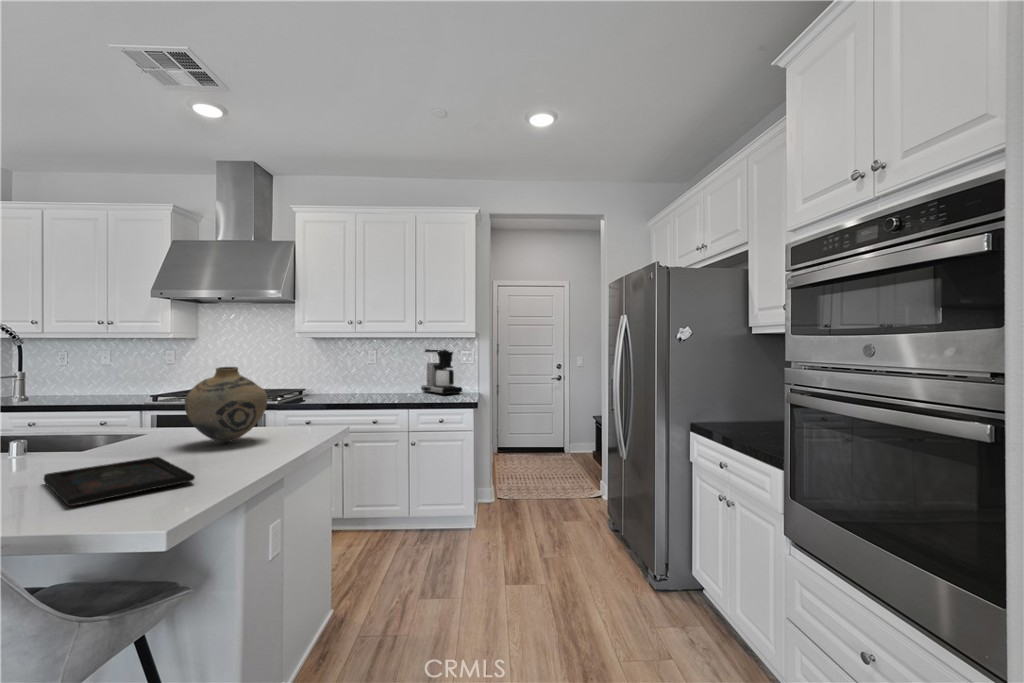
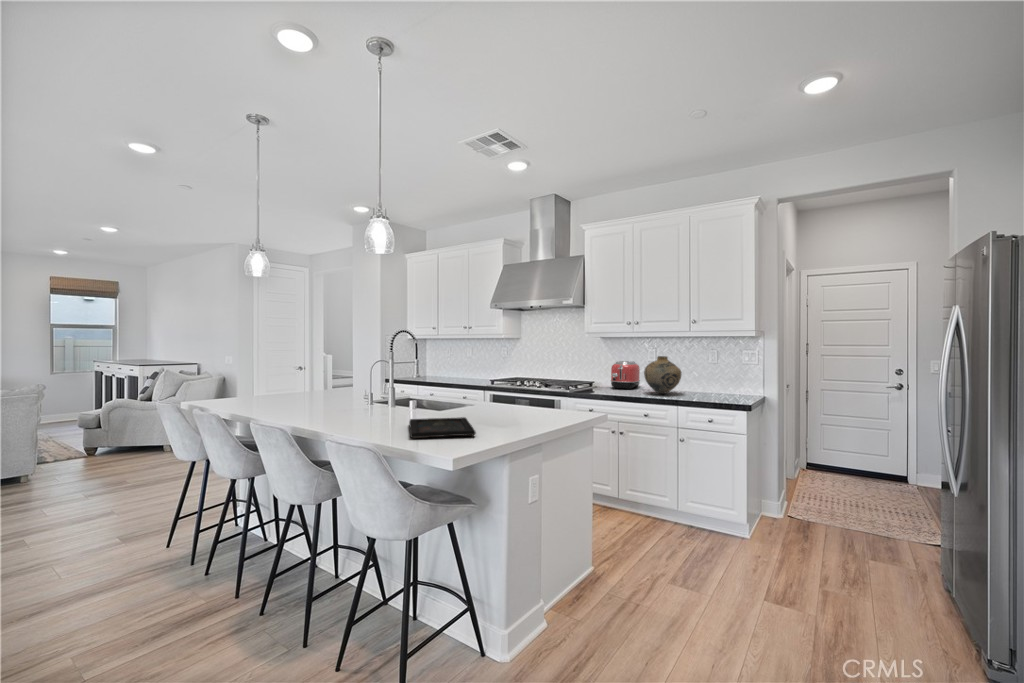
coffee maker: present [421,349,462,395] -> none [698,349,741,396]
toaster: none [327,364,360,395] -> present [611,361,640,389]
vase: present [185,367,268,442] -> present [644,356,682,394]

